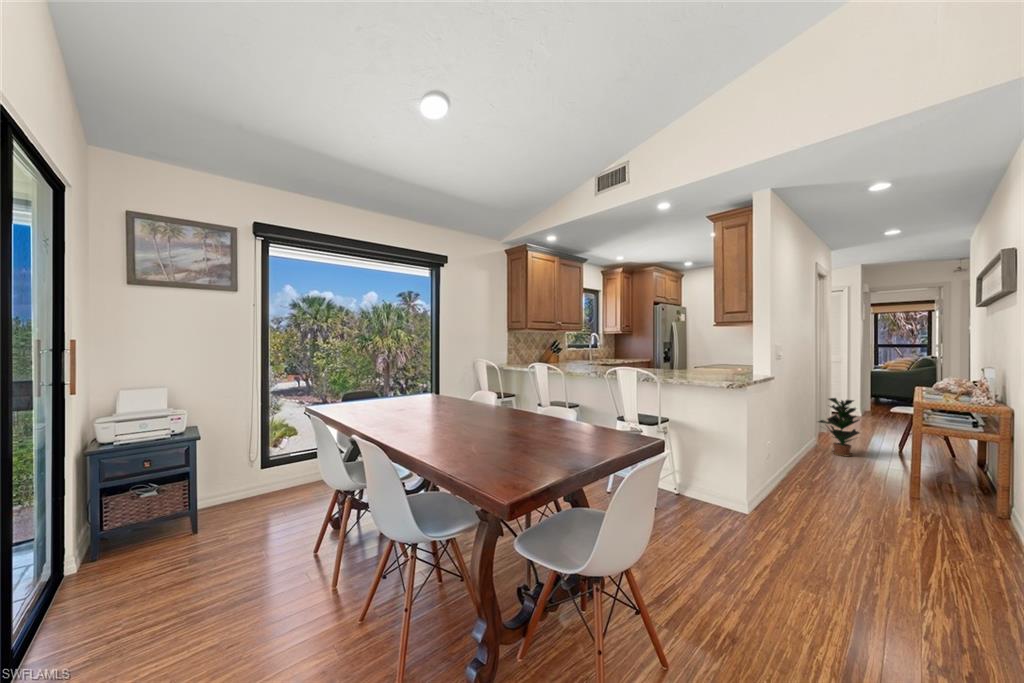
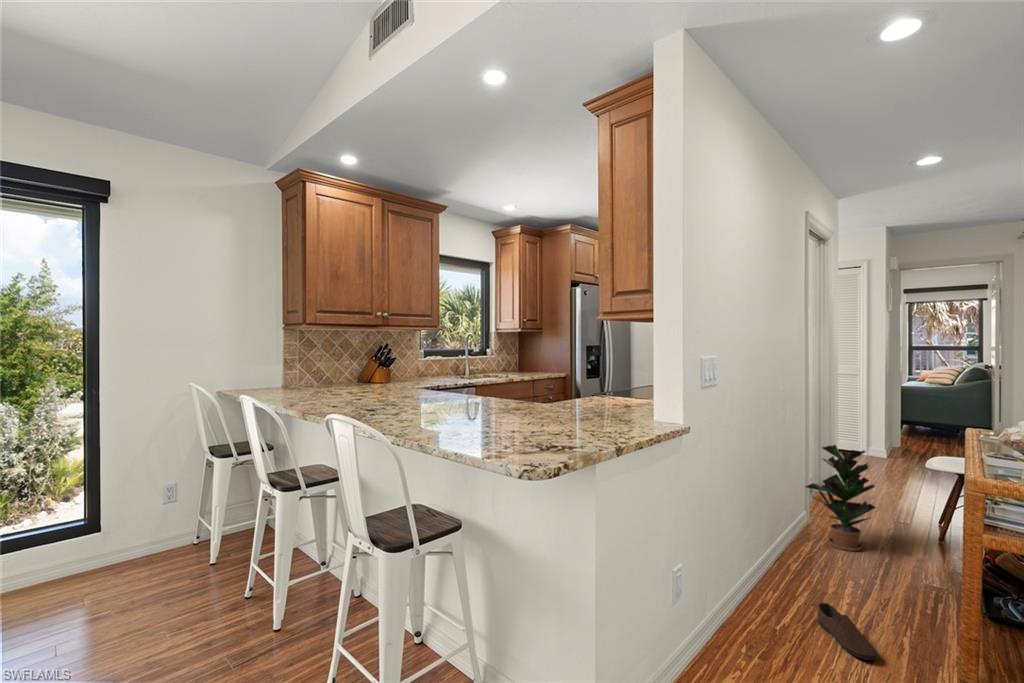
shoe: none [833,470,867,490] -> present [817,603,878,660]

